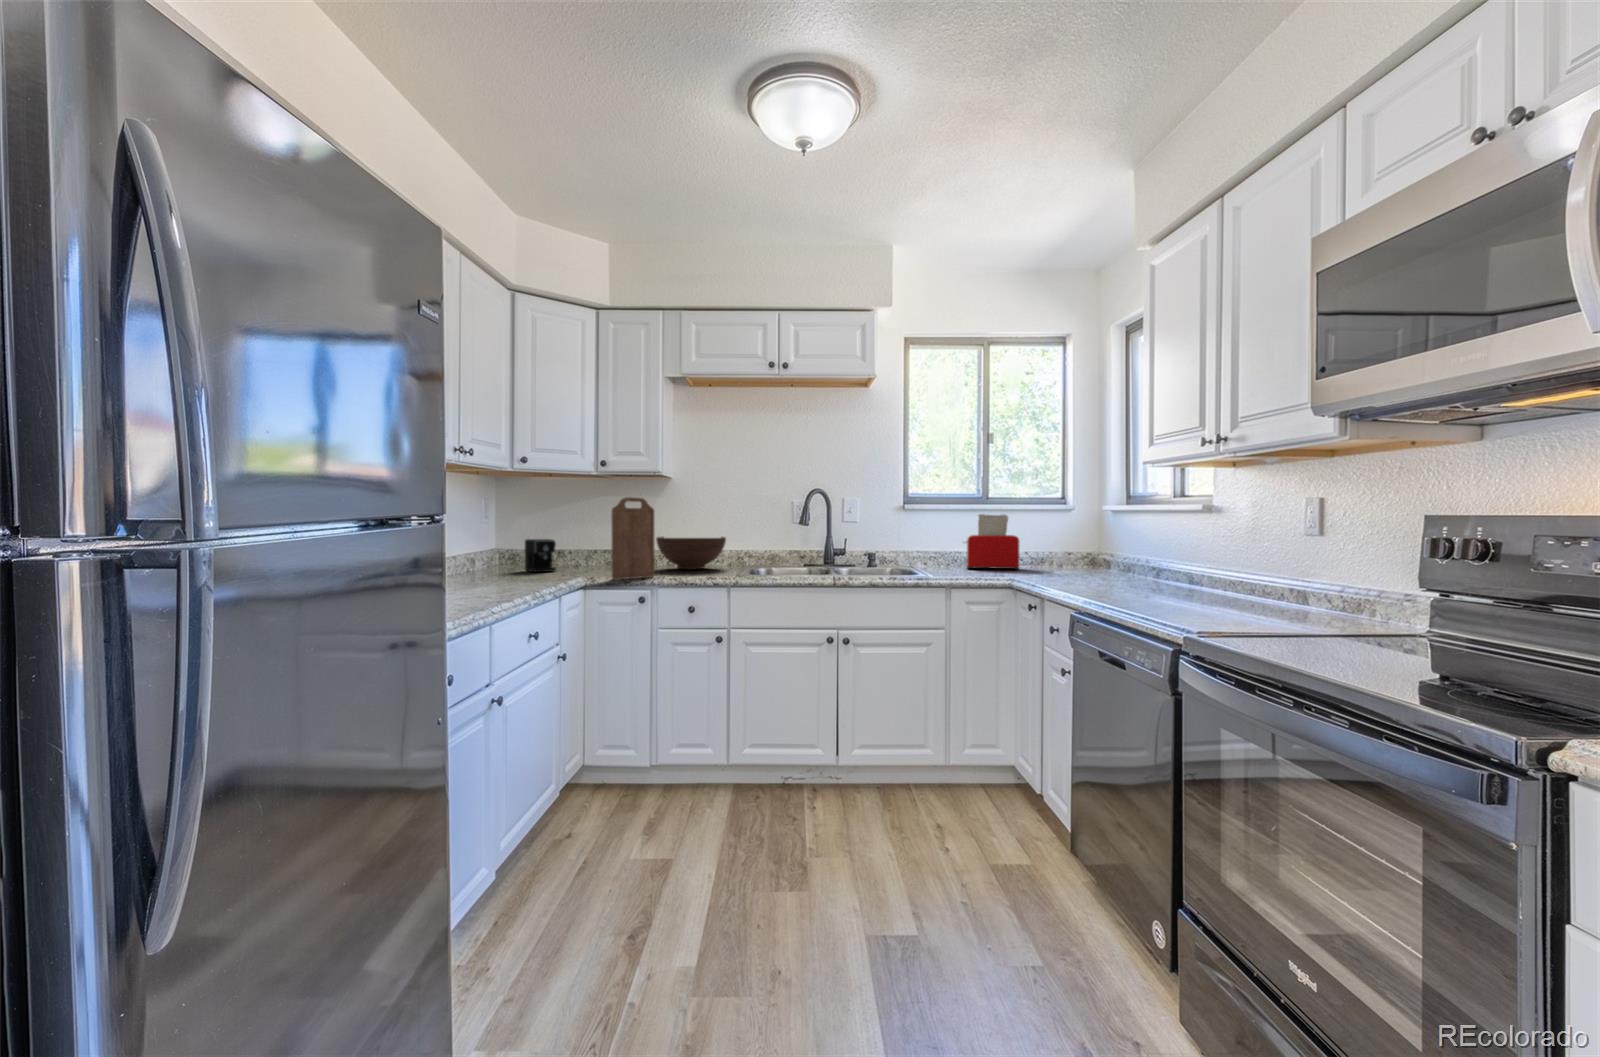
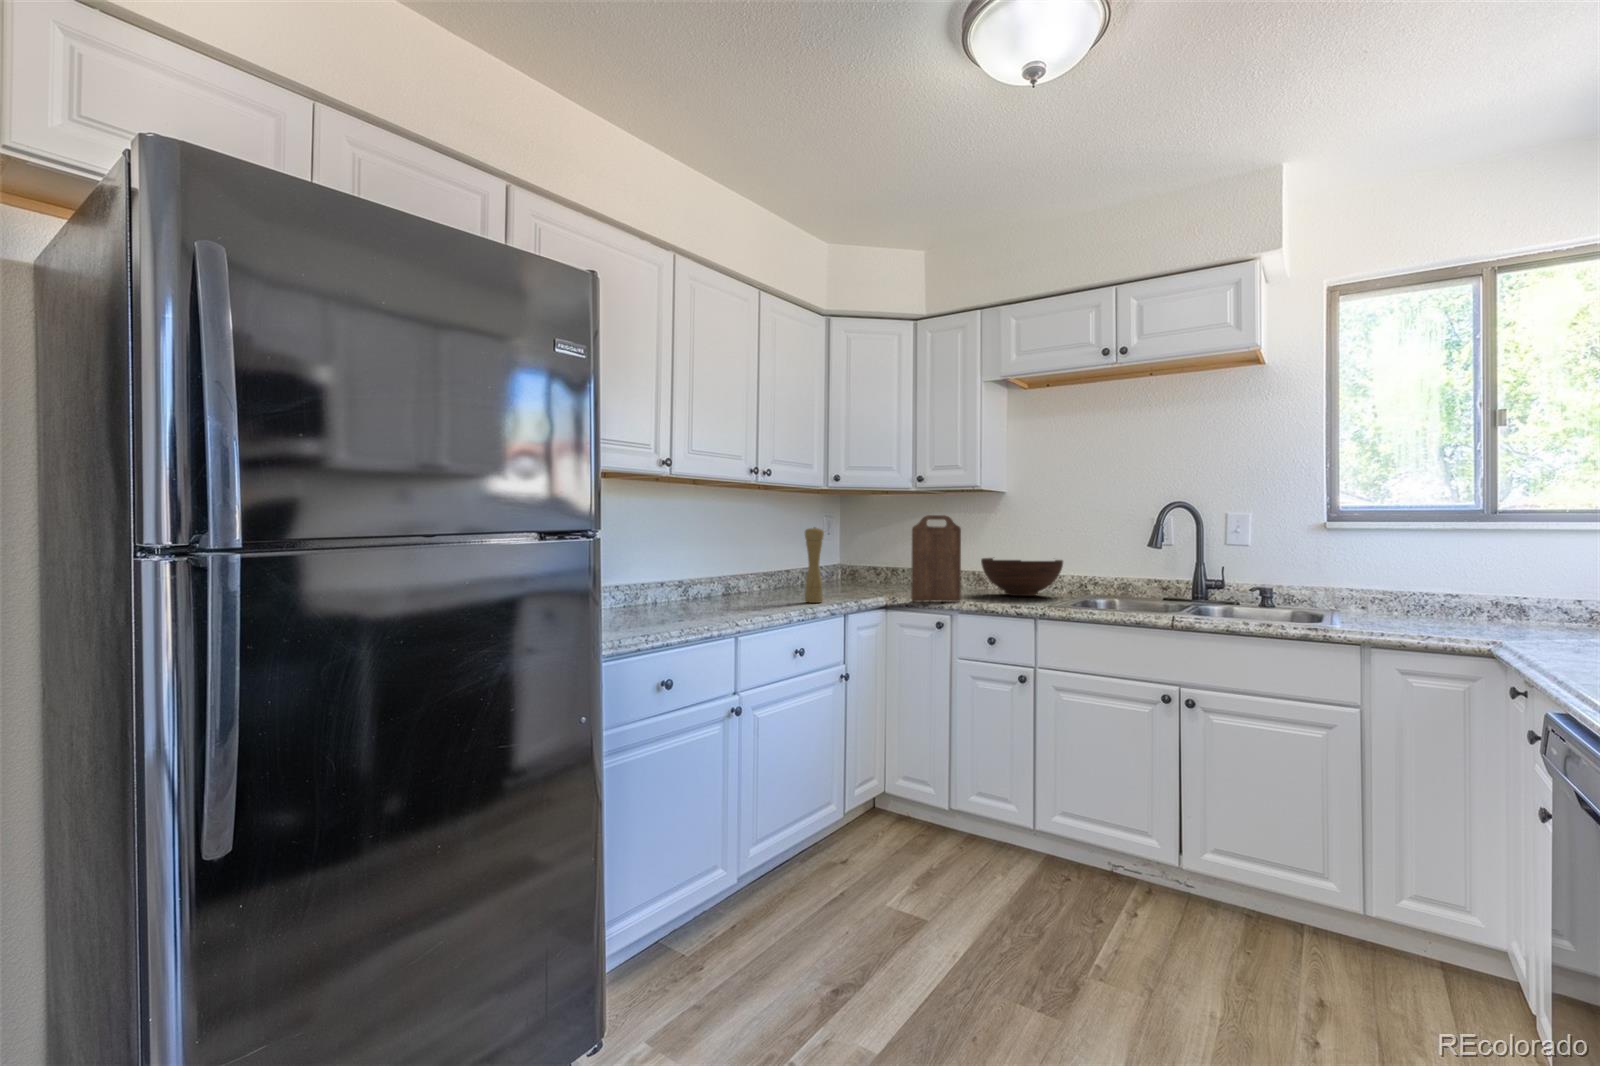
pepper mill: none [505,508,527,587] -> present [805,527,824,603]
toaster: present [965,514,1019,570] -> none [1436,535,1557,628]
coffee maker: present [525,539,578,572] -> none [856,557,910,590]

